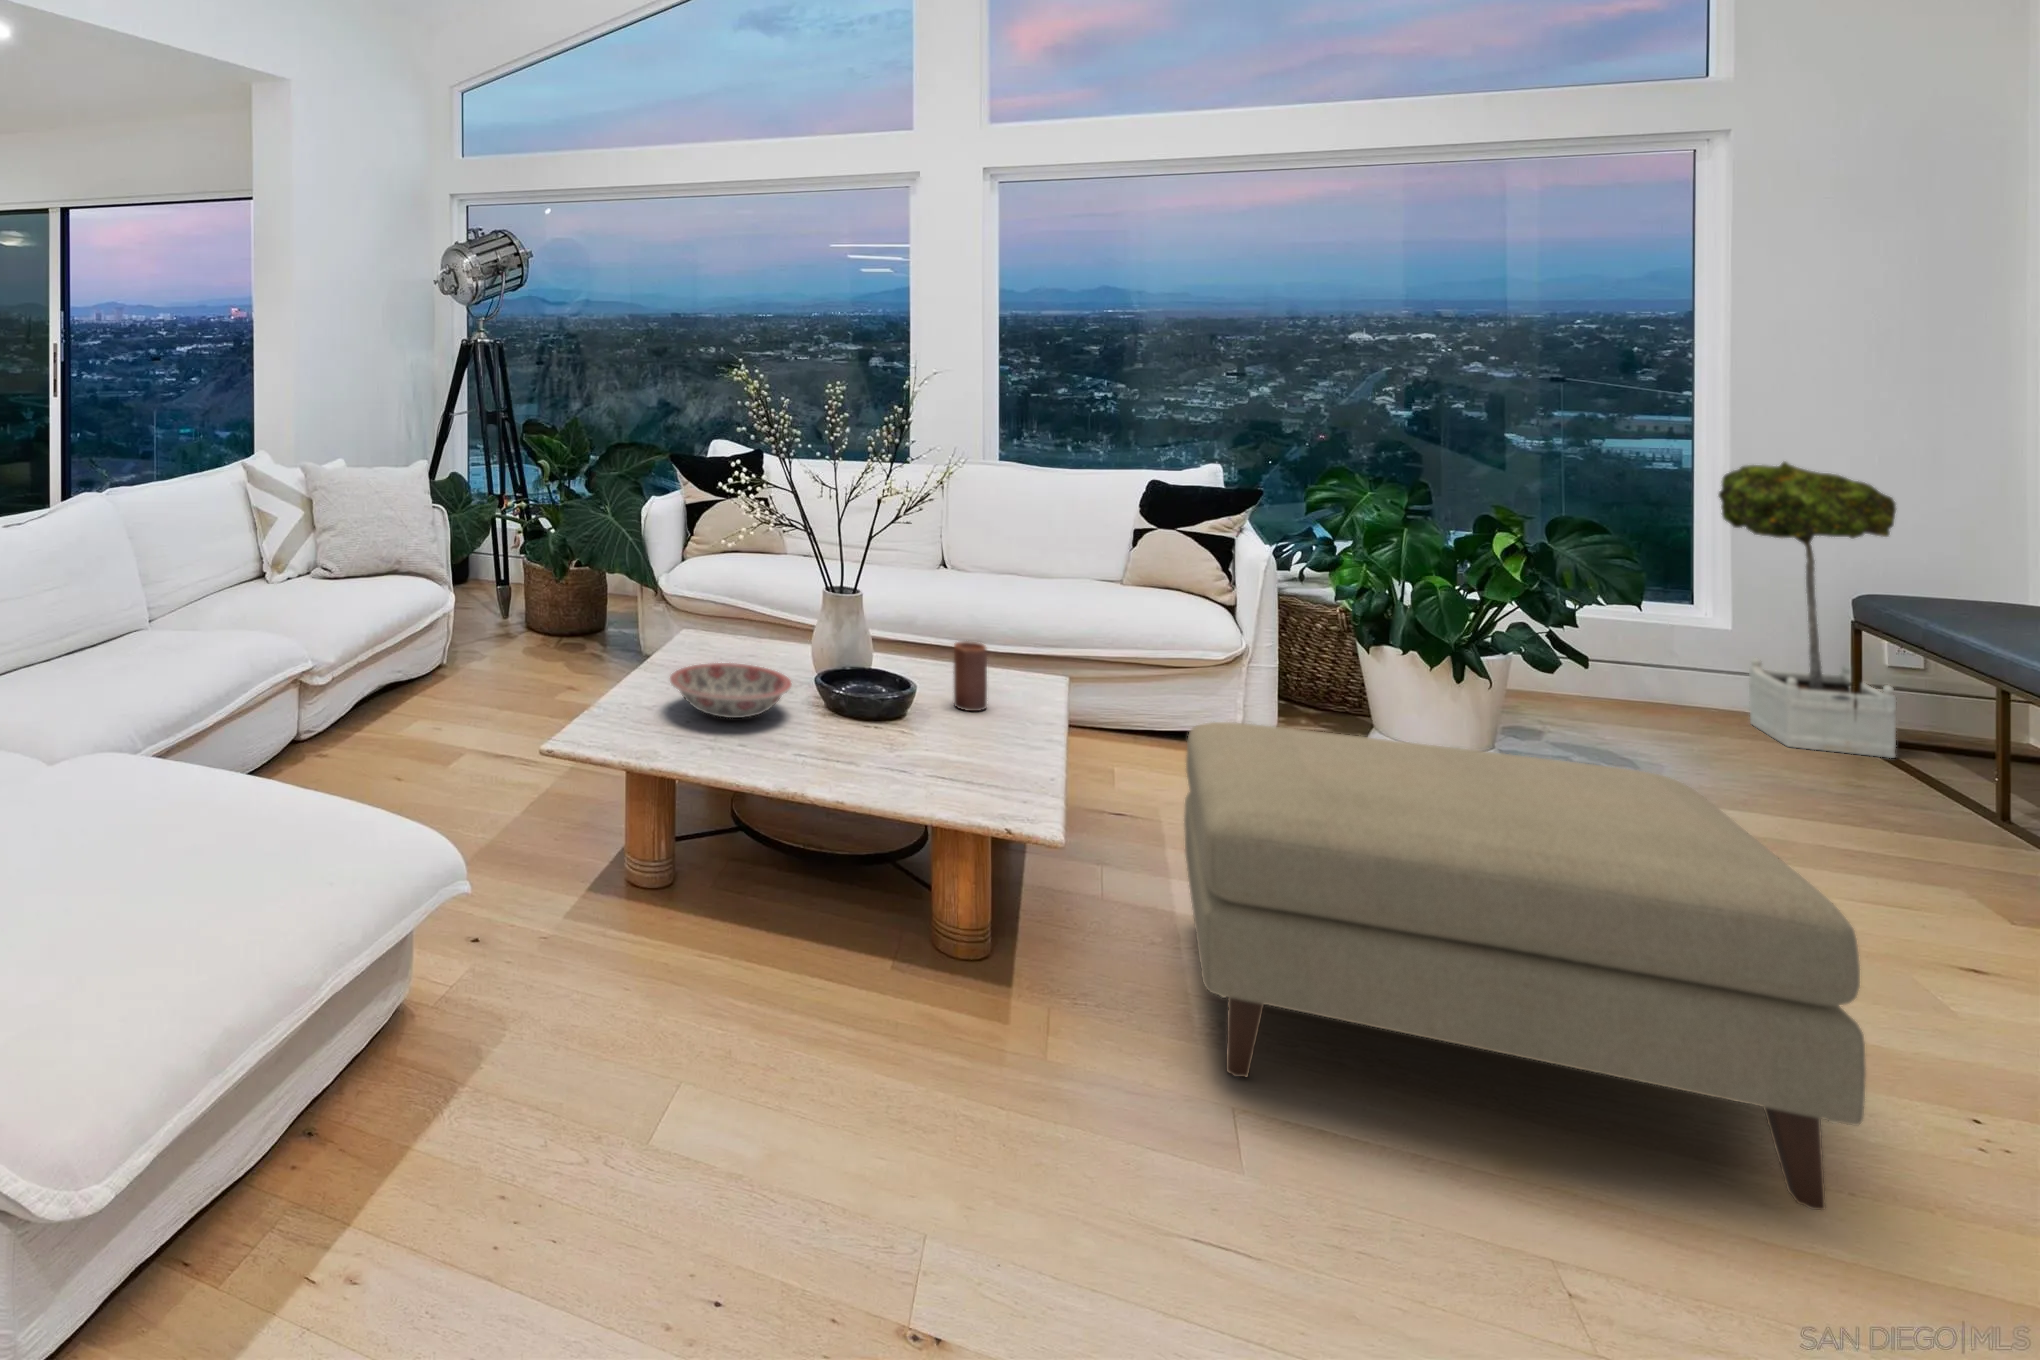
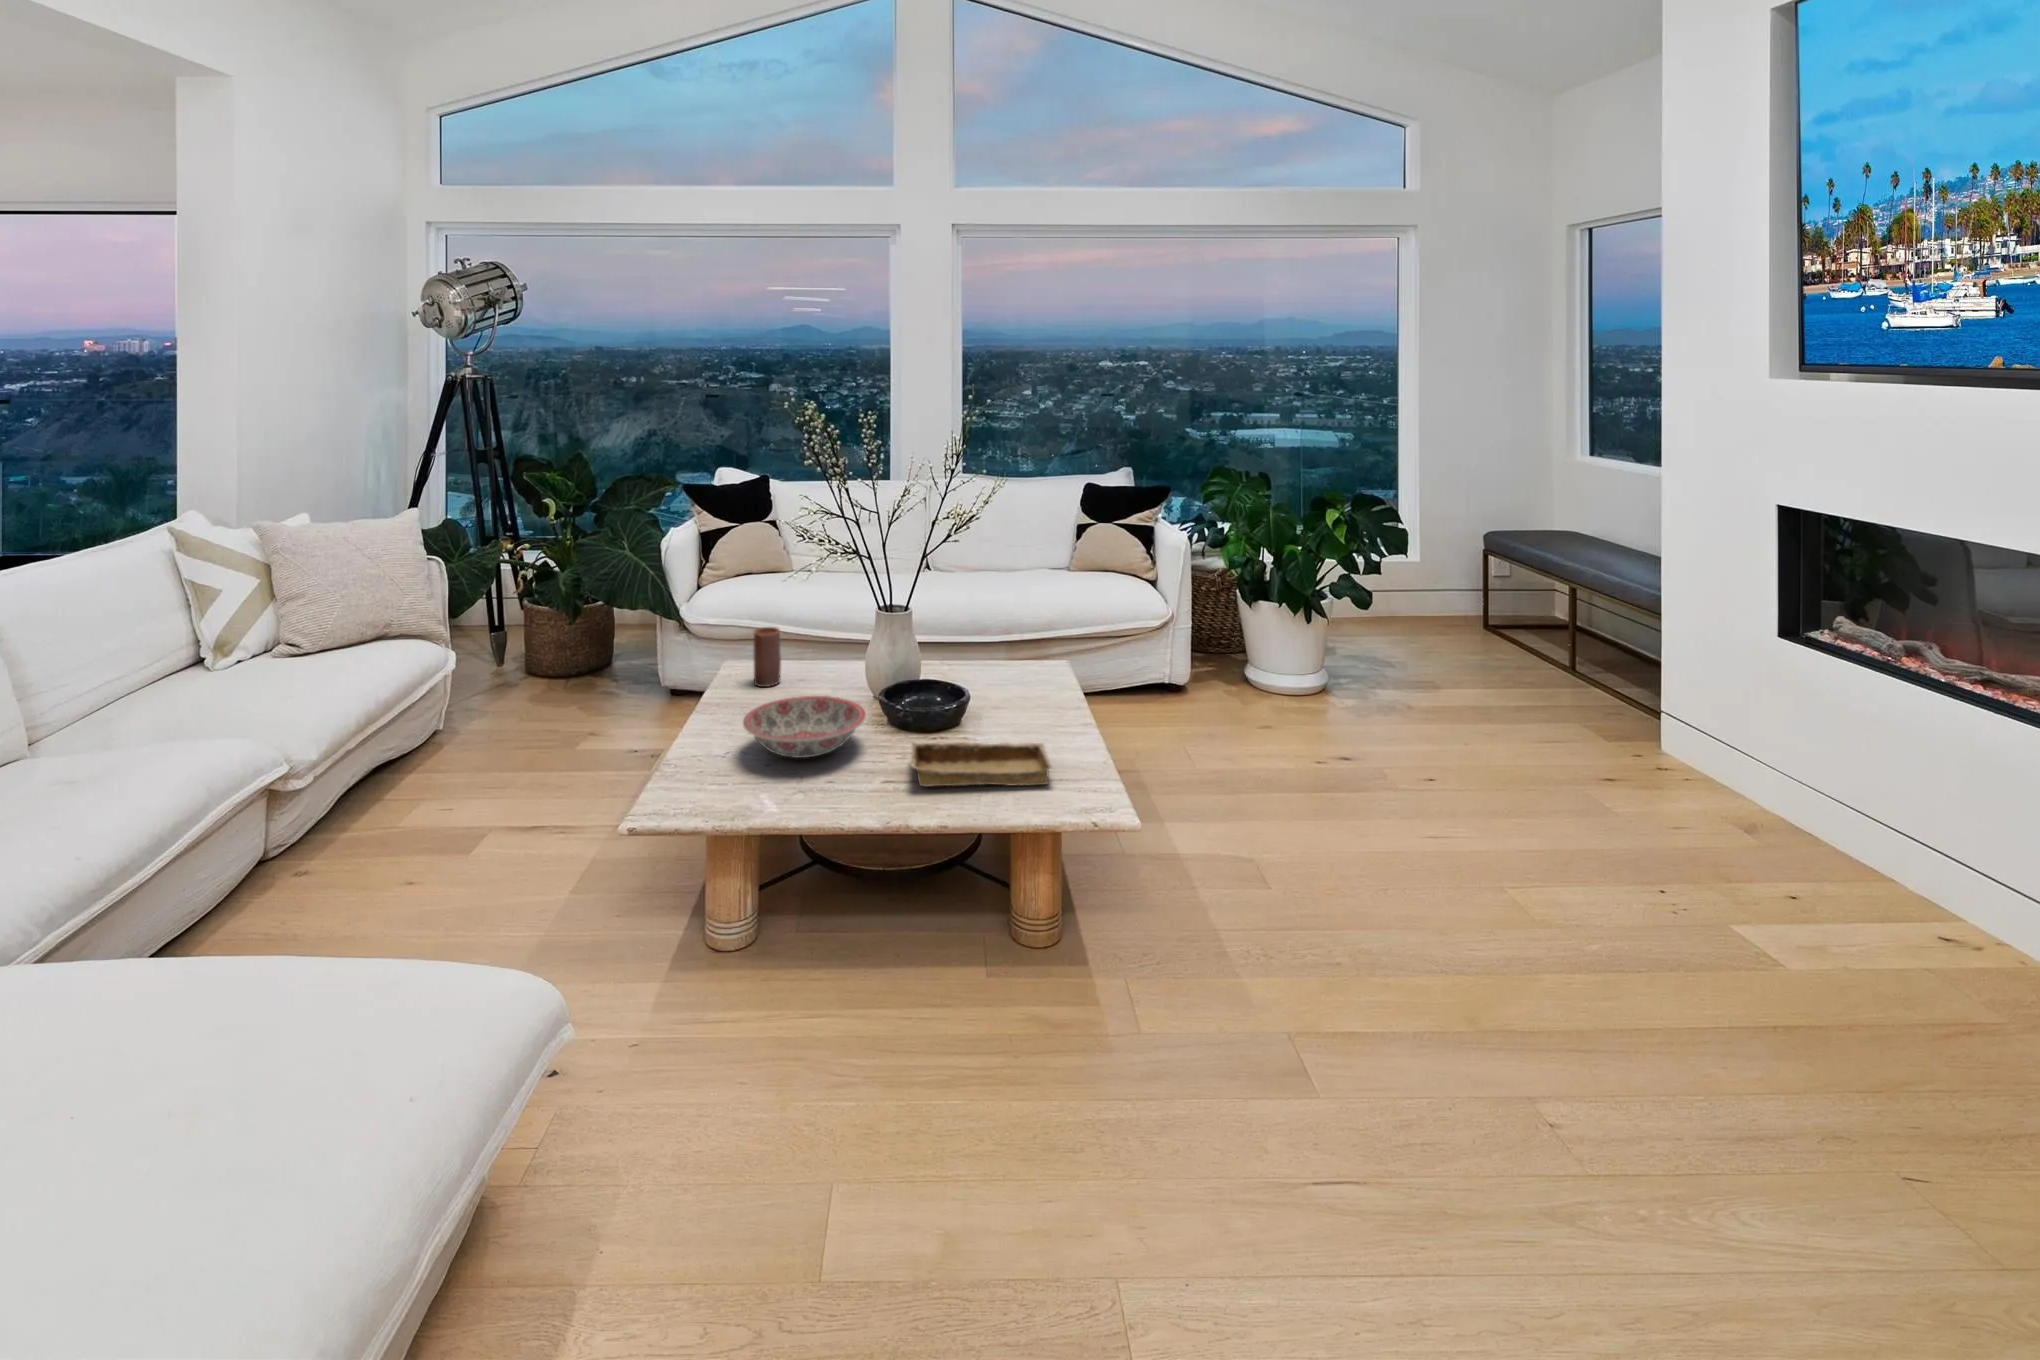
potted tree: present [1719,462,1897,758] -> none [1416,447,1511,639]
candle: present [954,641,987,711] -> present [754,627,781,687]
tray: none [818,718,974,778] -> present [911,742,1052,787]
ottoman: present [1184,722,1866,1210] -> none [1201,688,1702,1022]

